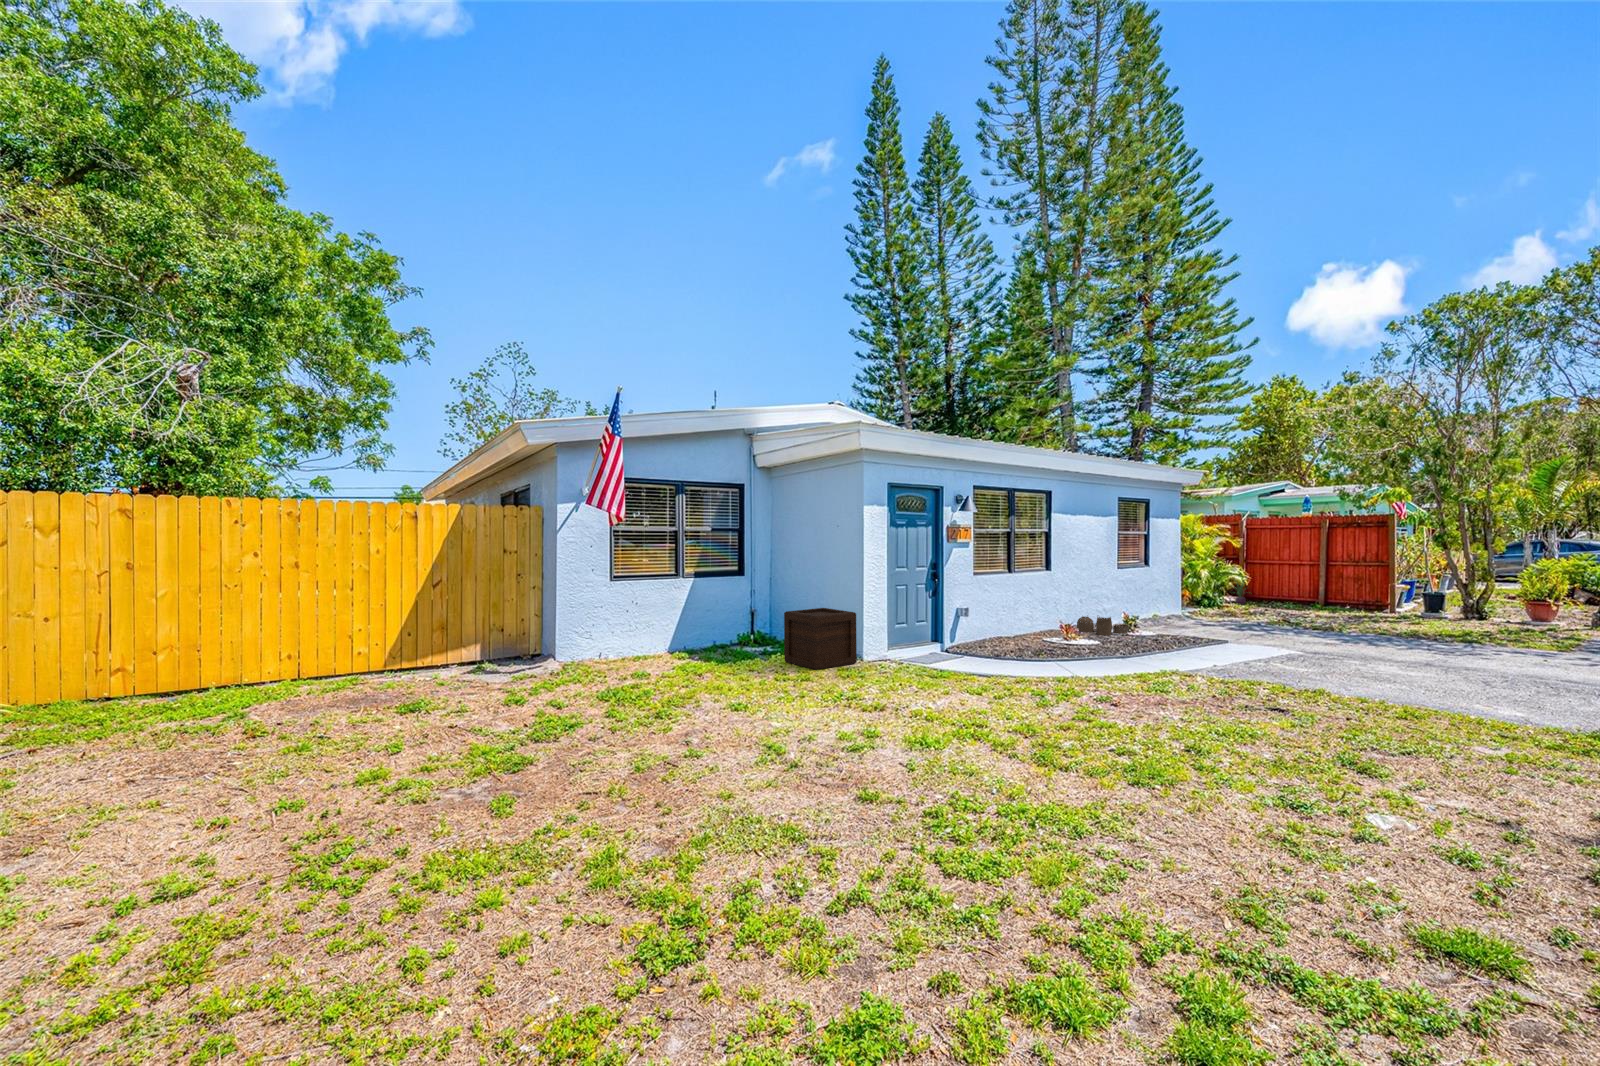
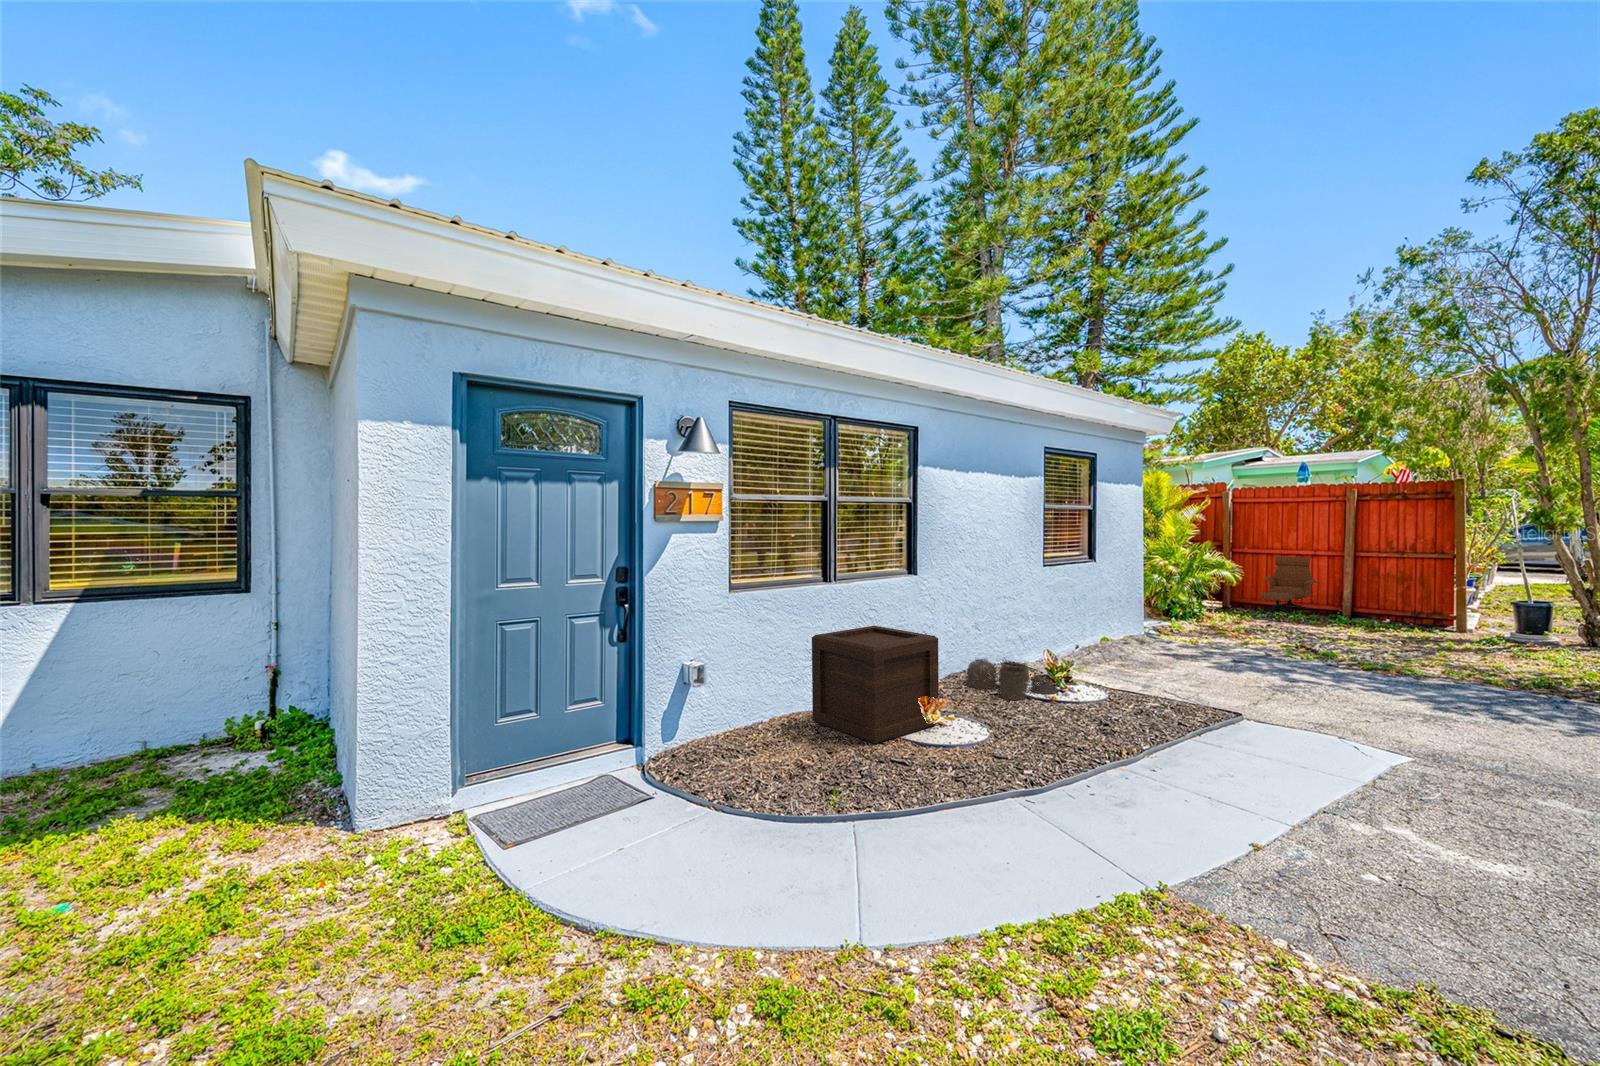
lounge chair: none [1264,565,1305,603] -> present [1261,556,1317,613]
decorative plant: present [1235,582,1246,605] -> none [1202,578,1252,616]
wooden crate: present [784,608,857,670] -> present [812,626,939,744]

